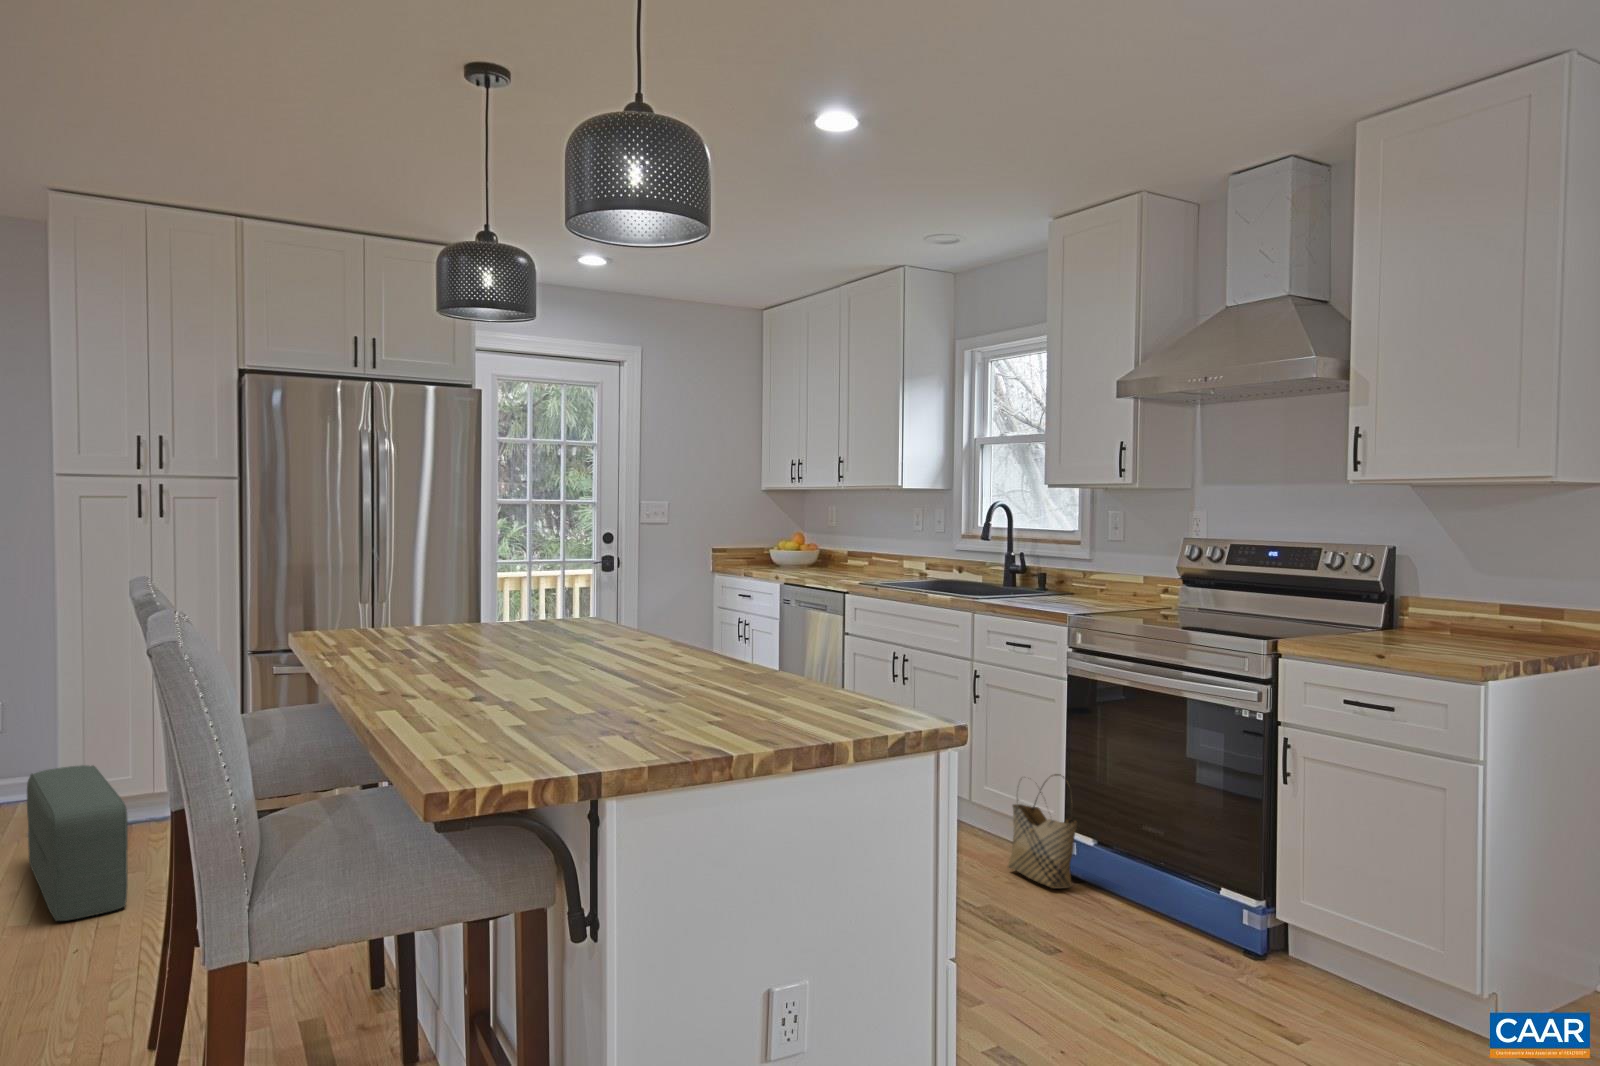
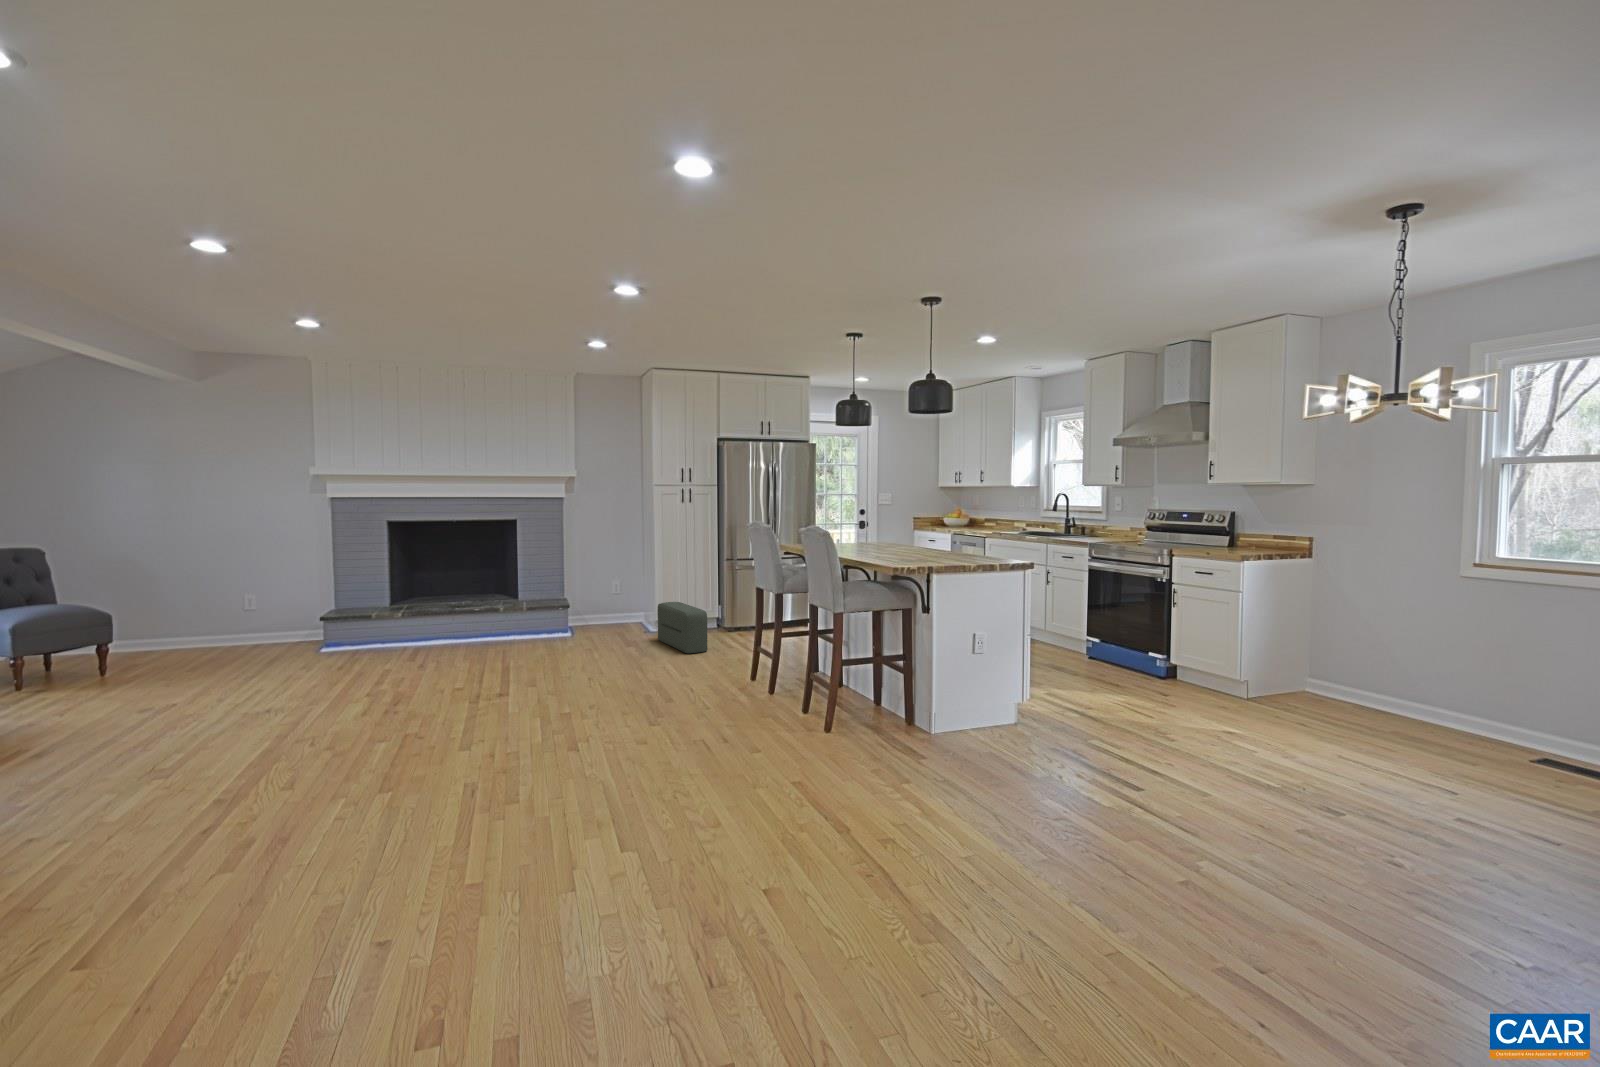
woven basket: present [1008,774,1078,889] -> none [1061,612,1092,660]

